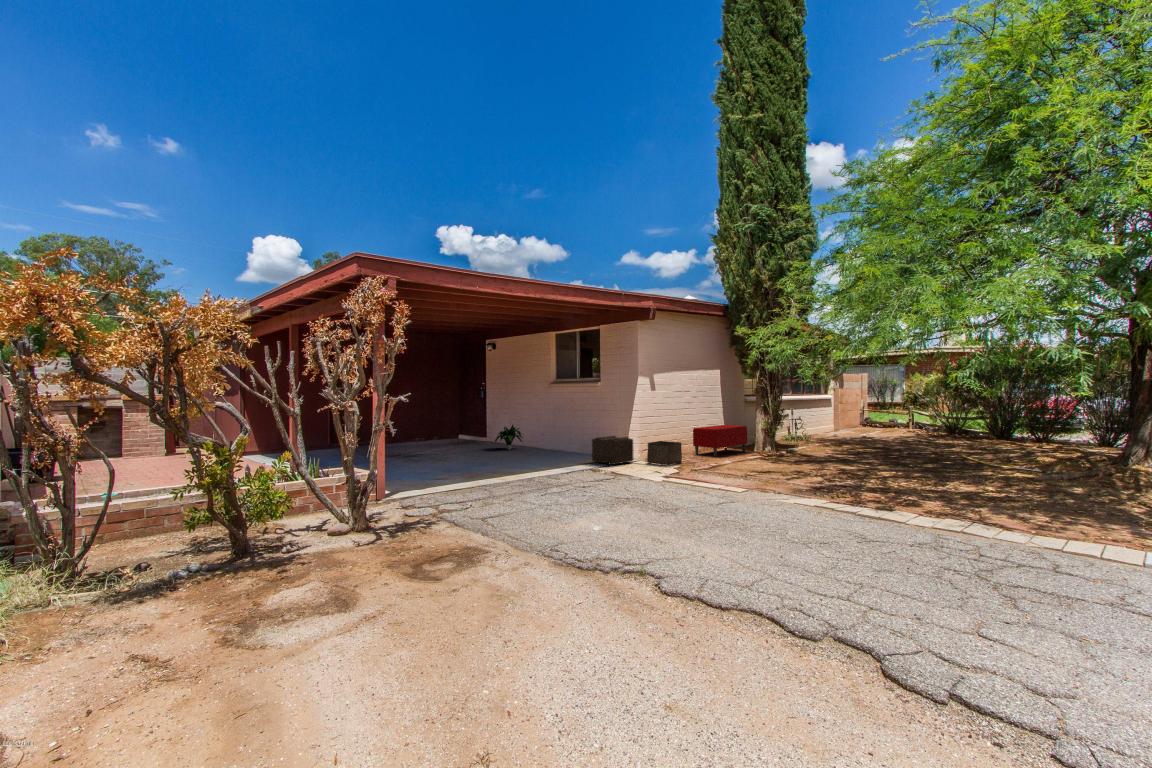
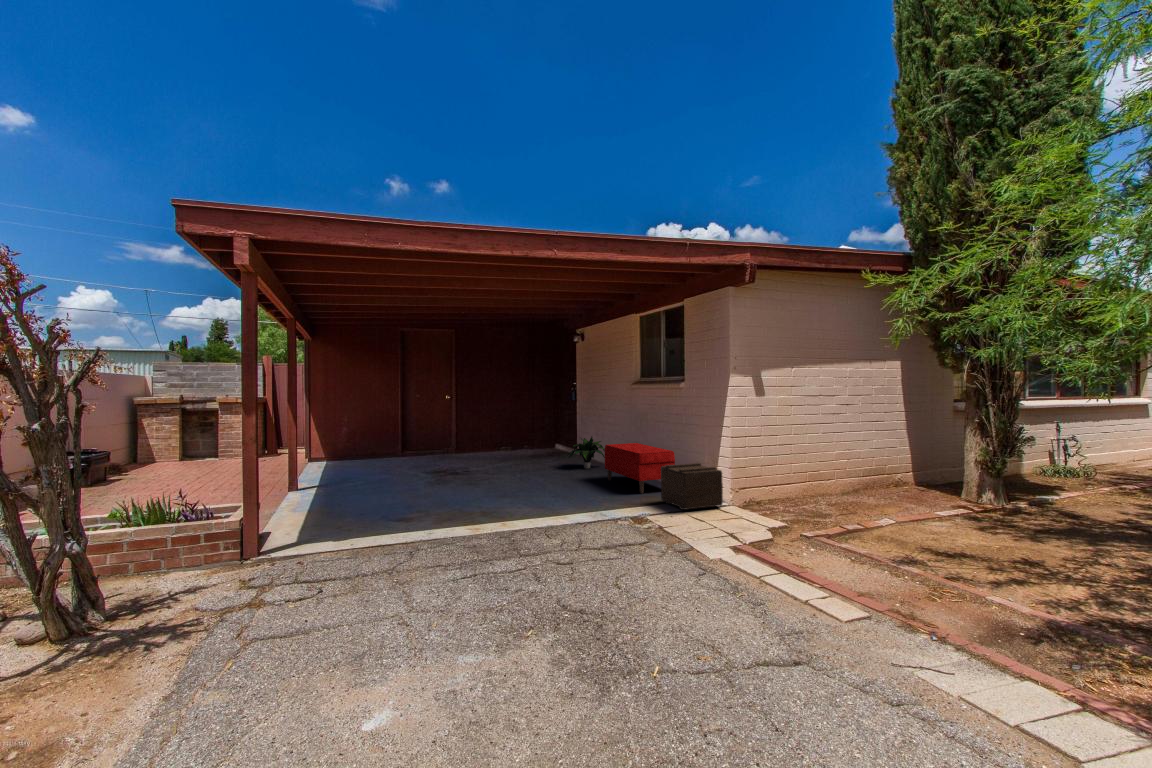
bench: present [693,425,747,457] -> present [605,443,675,494]
storage bin: present [647,441,682,465] -> none [744,475,804,519]

